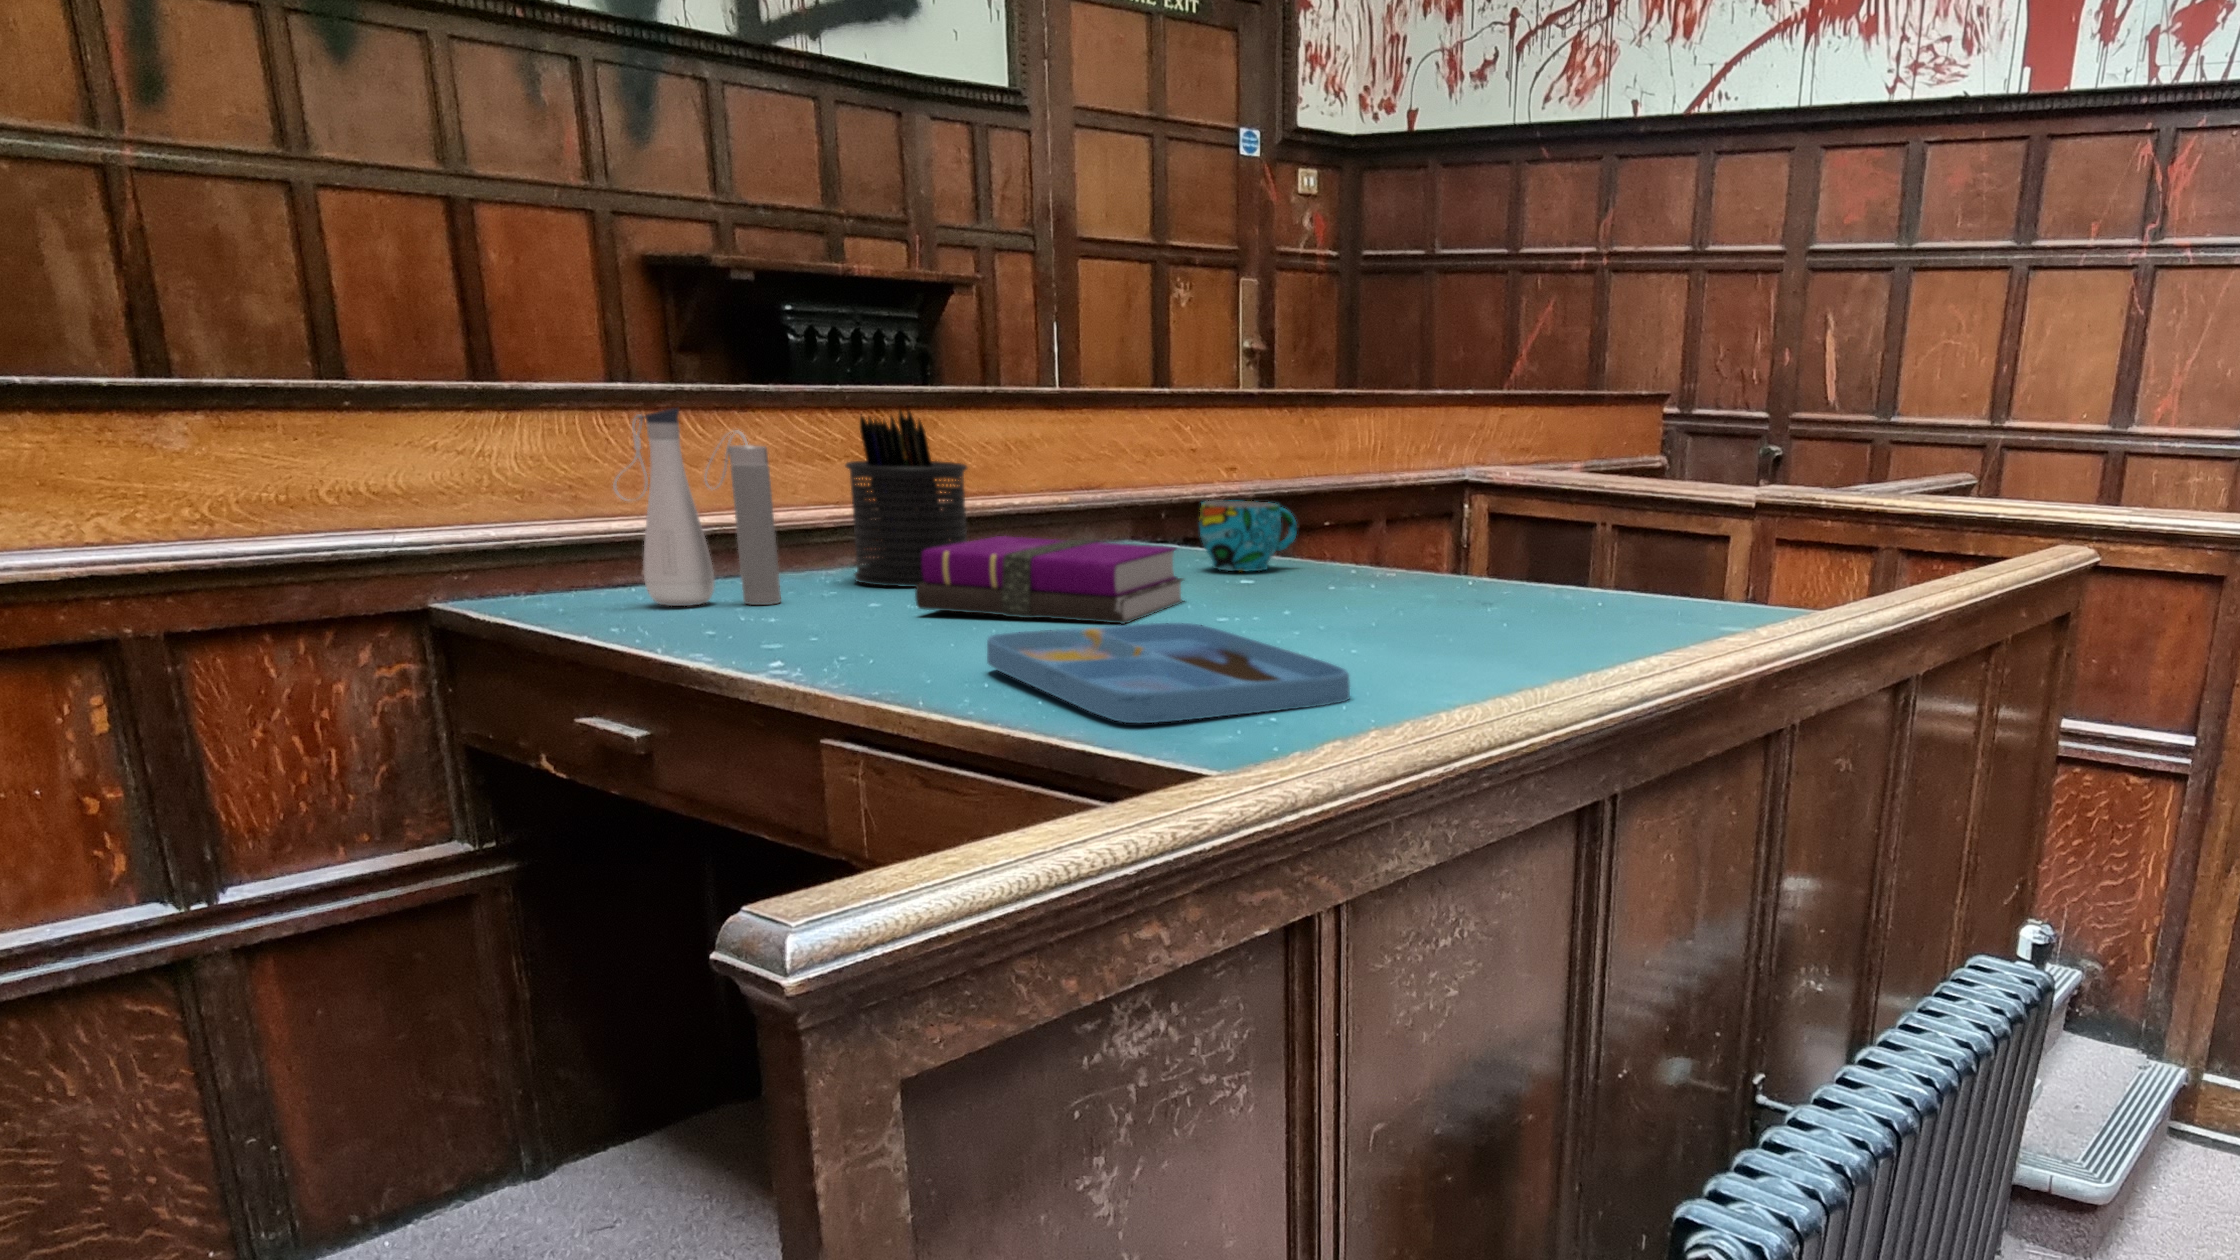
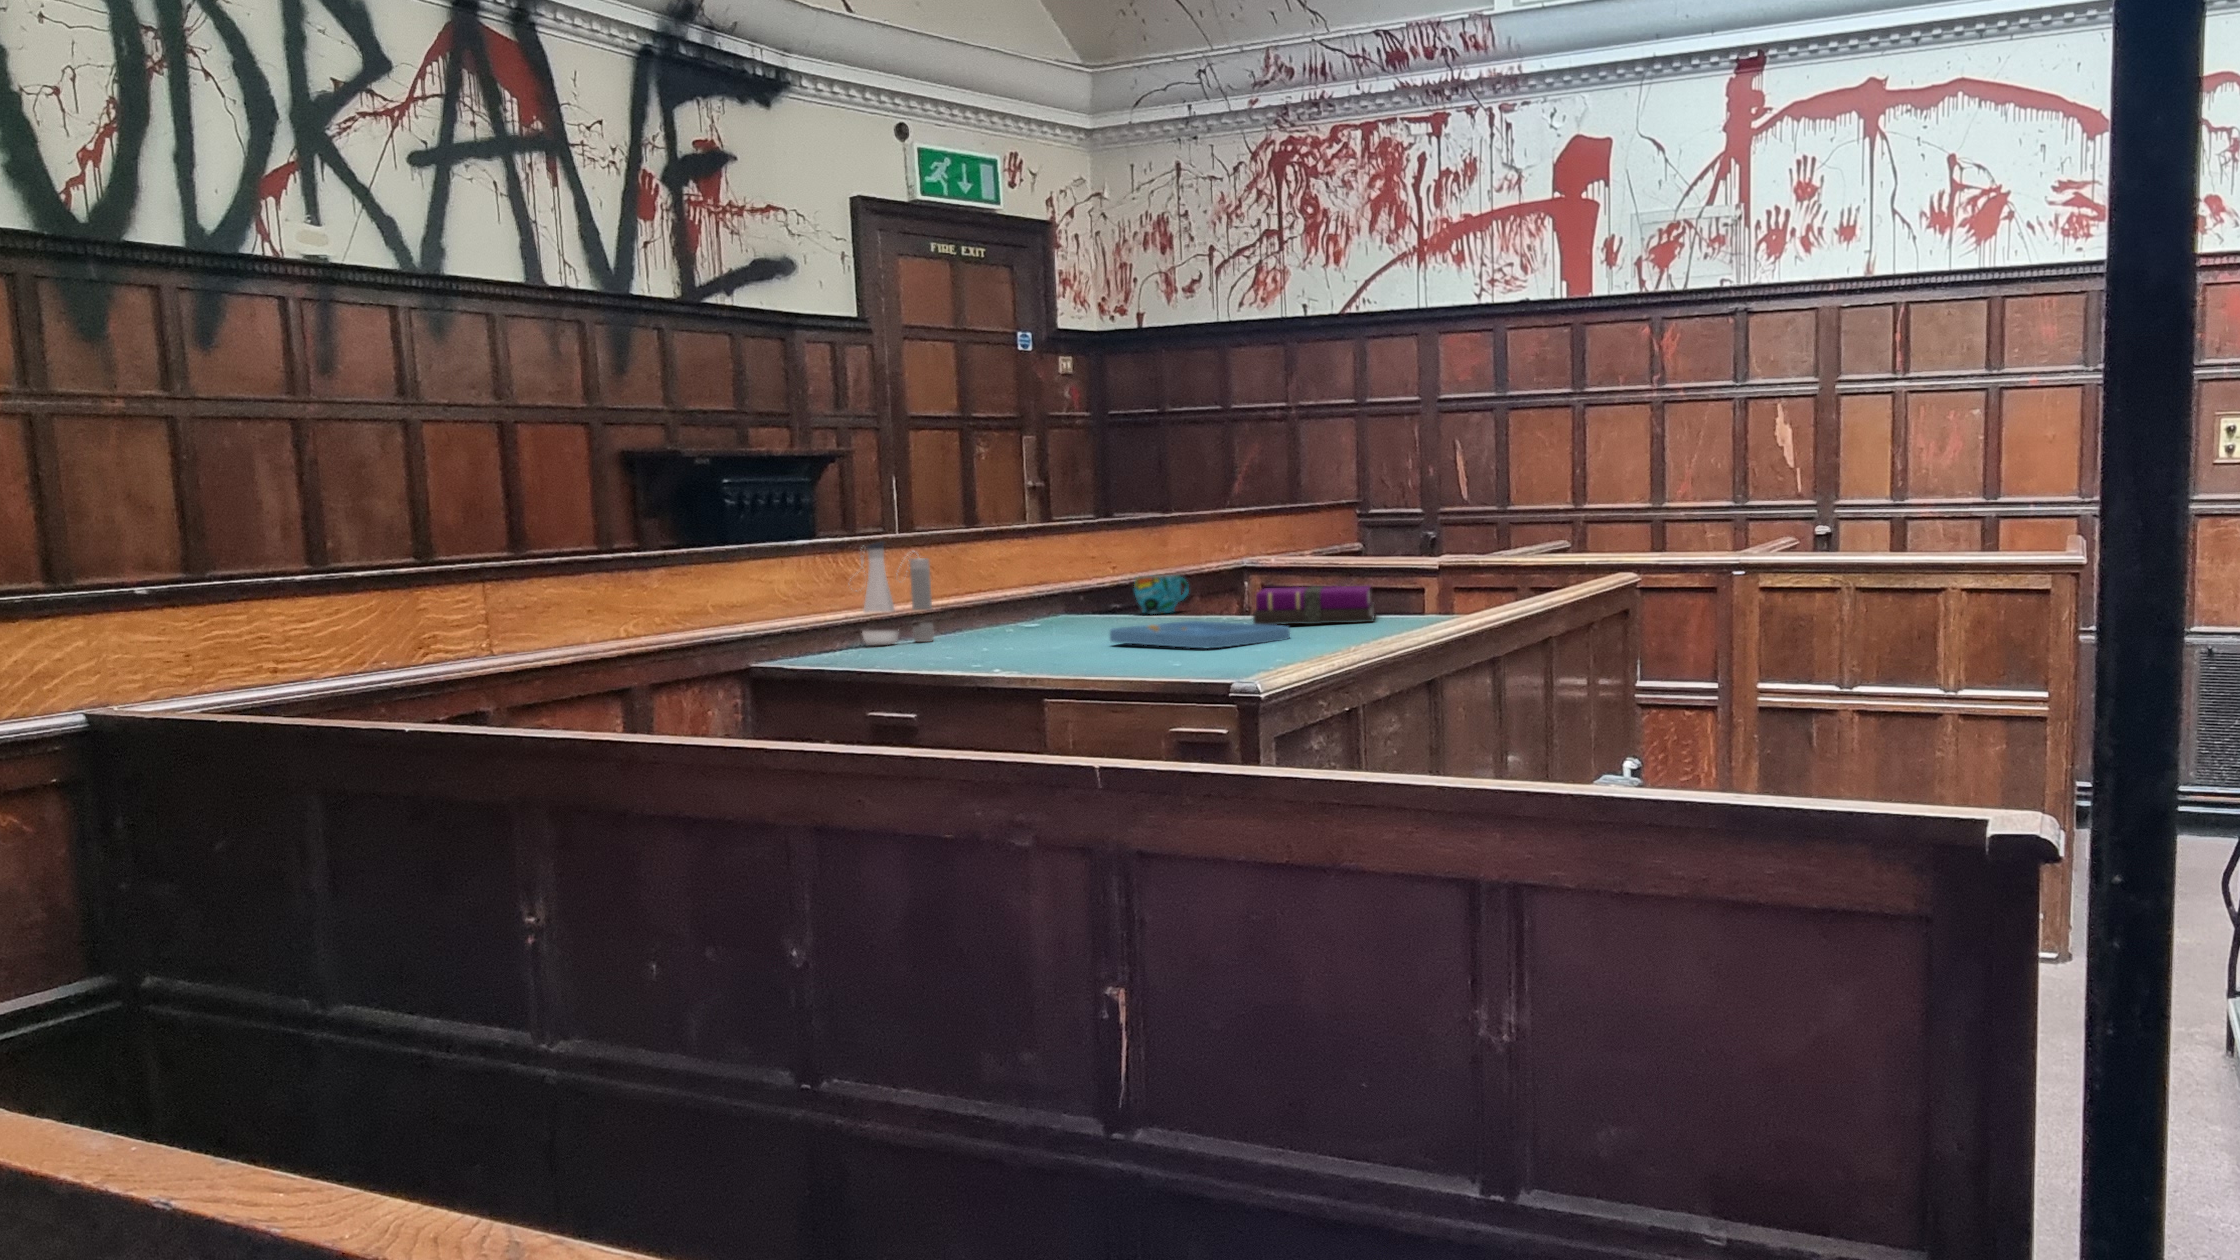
pen holder: present [845,410,967,587] -> none [945,534,1014,632]
notebook: present [915,536,1183,624] -> present [1253,586,1374,625]

